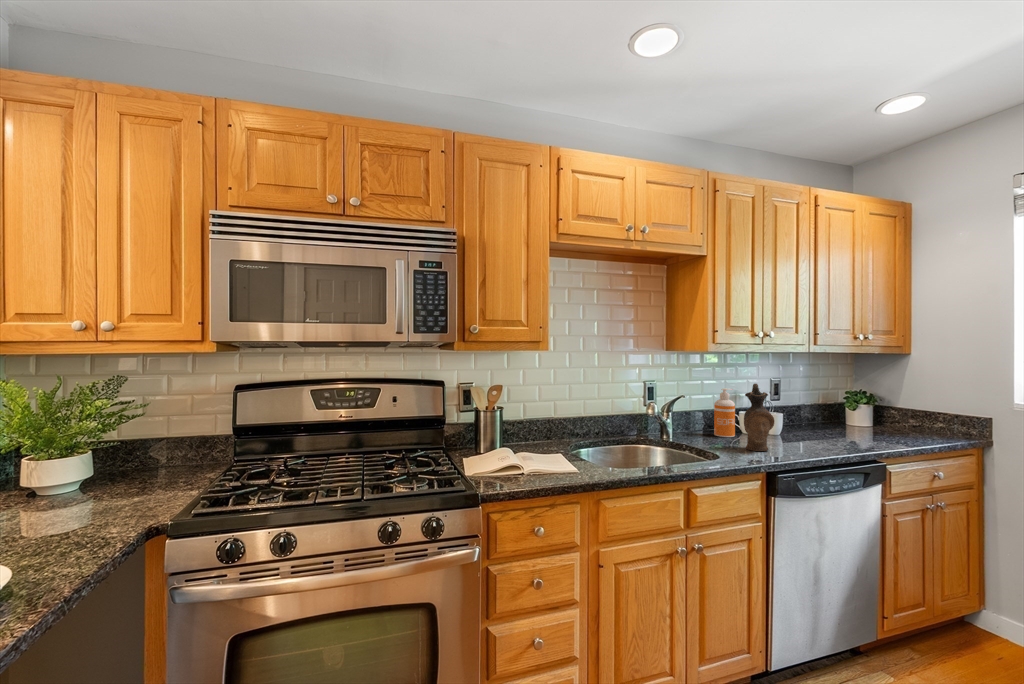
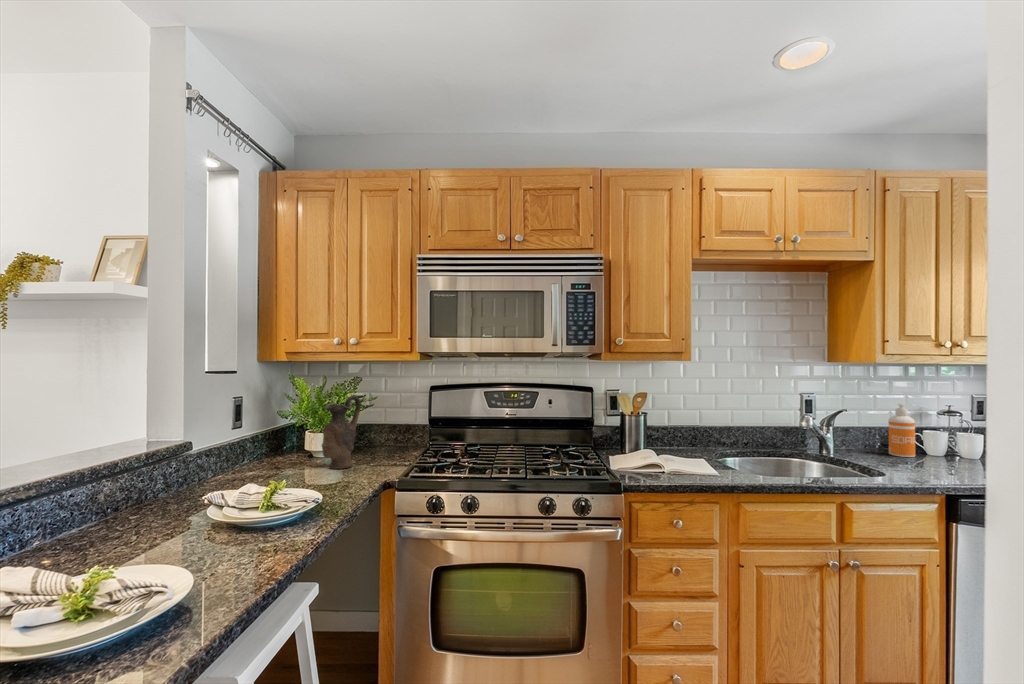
ceramic pitcher: present [744,384,774,451] -> present [322,395,361,469]

